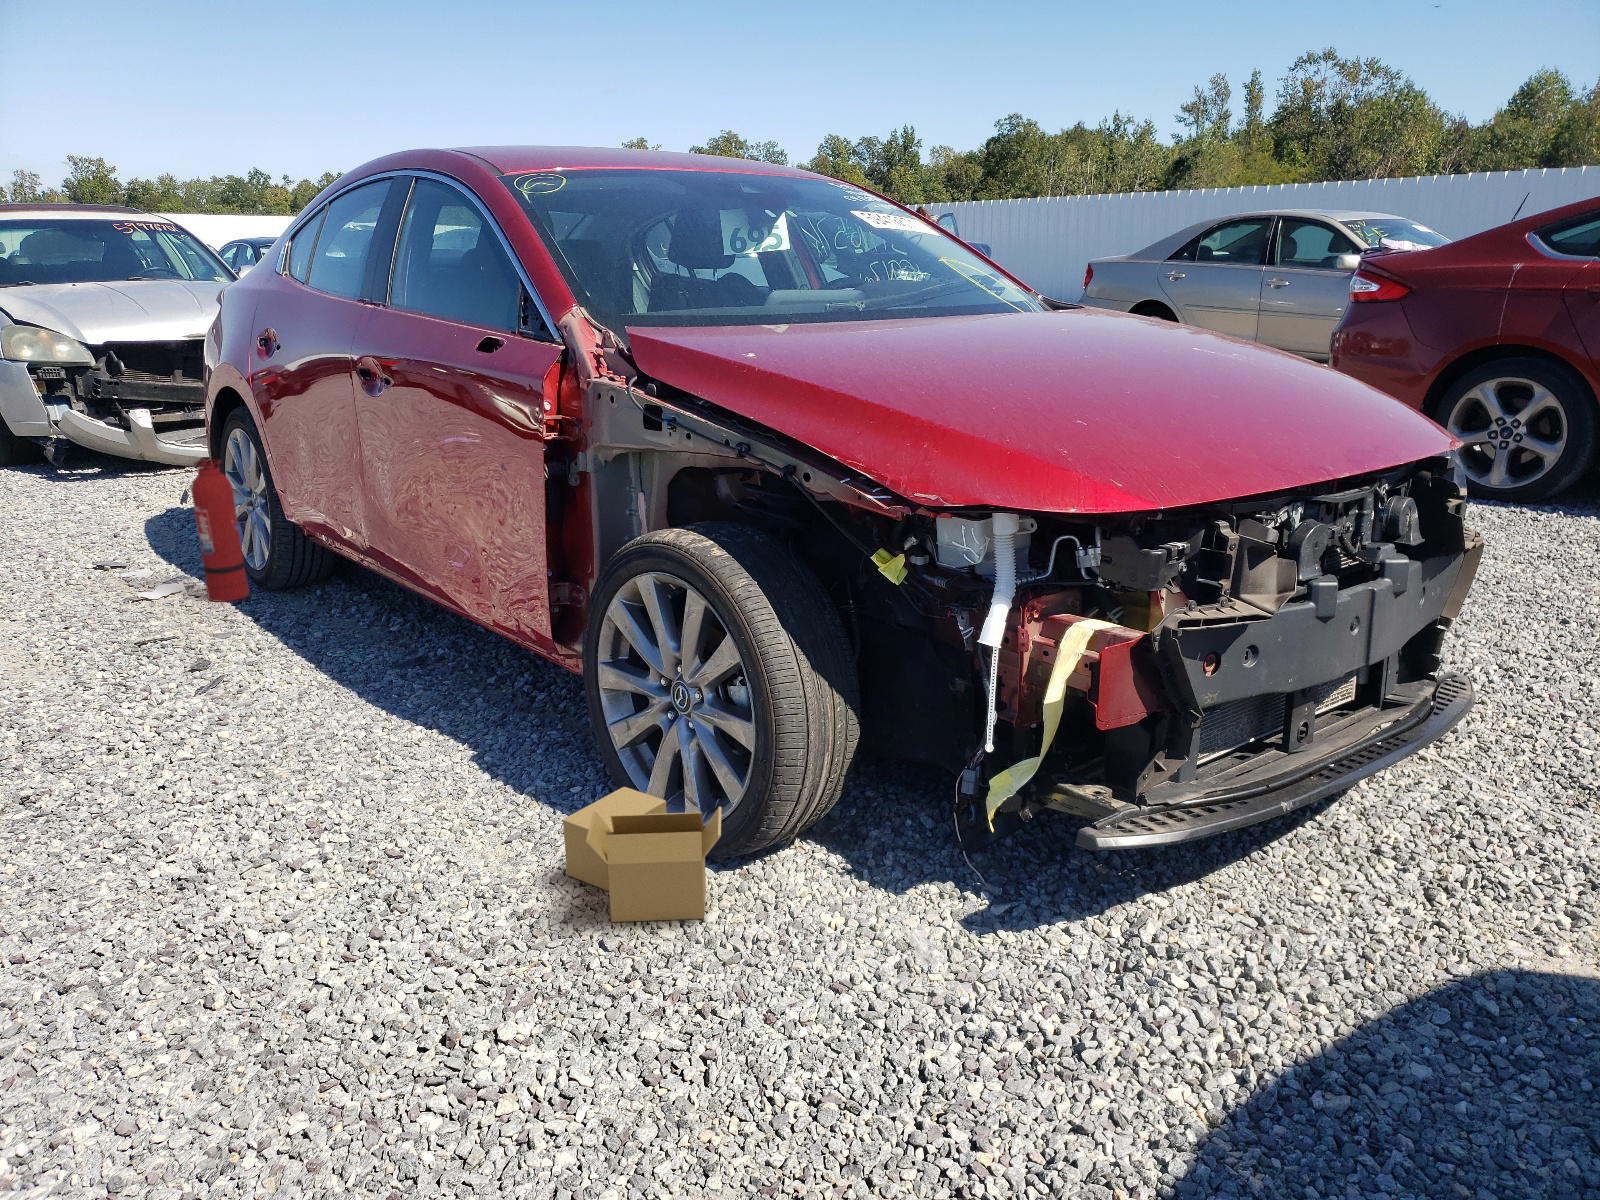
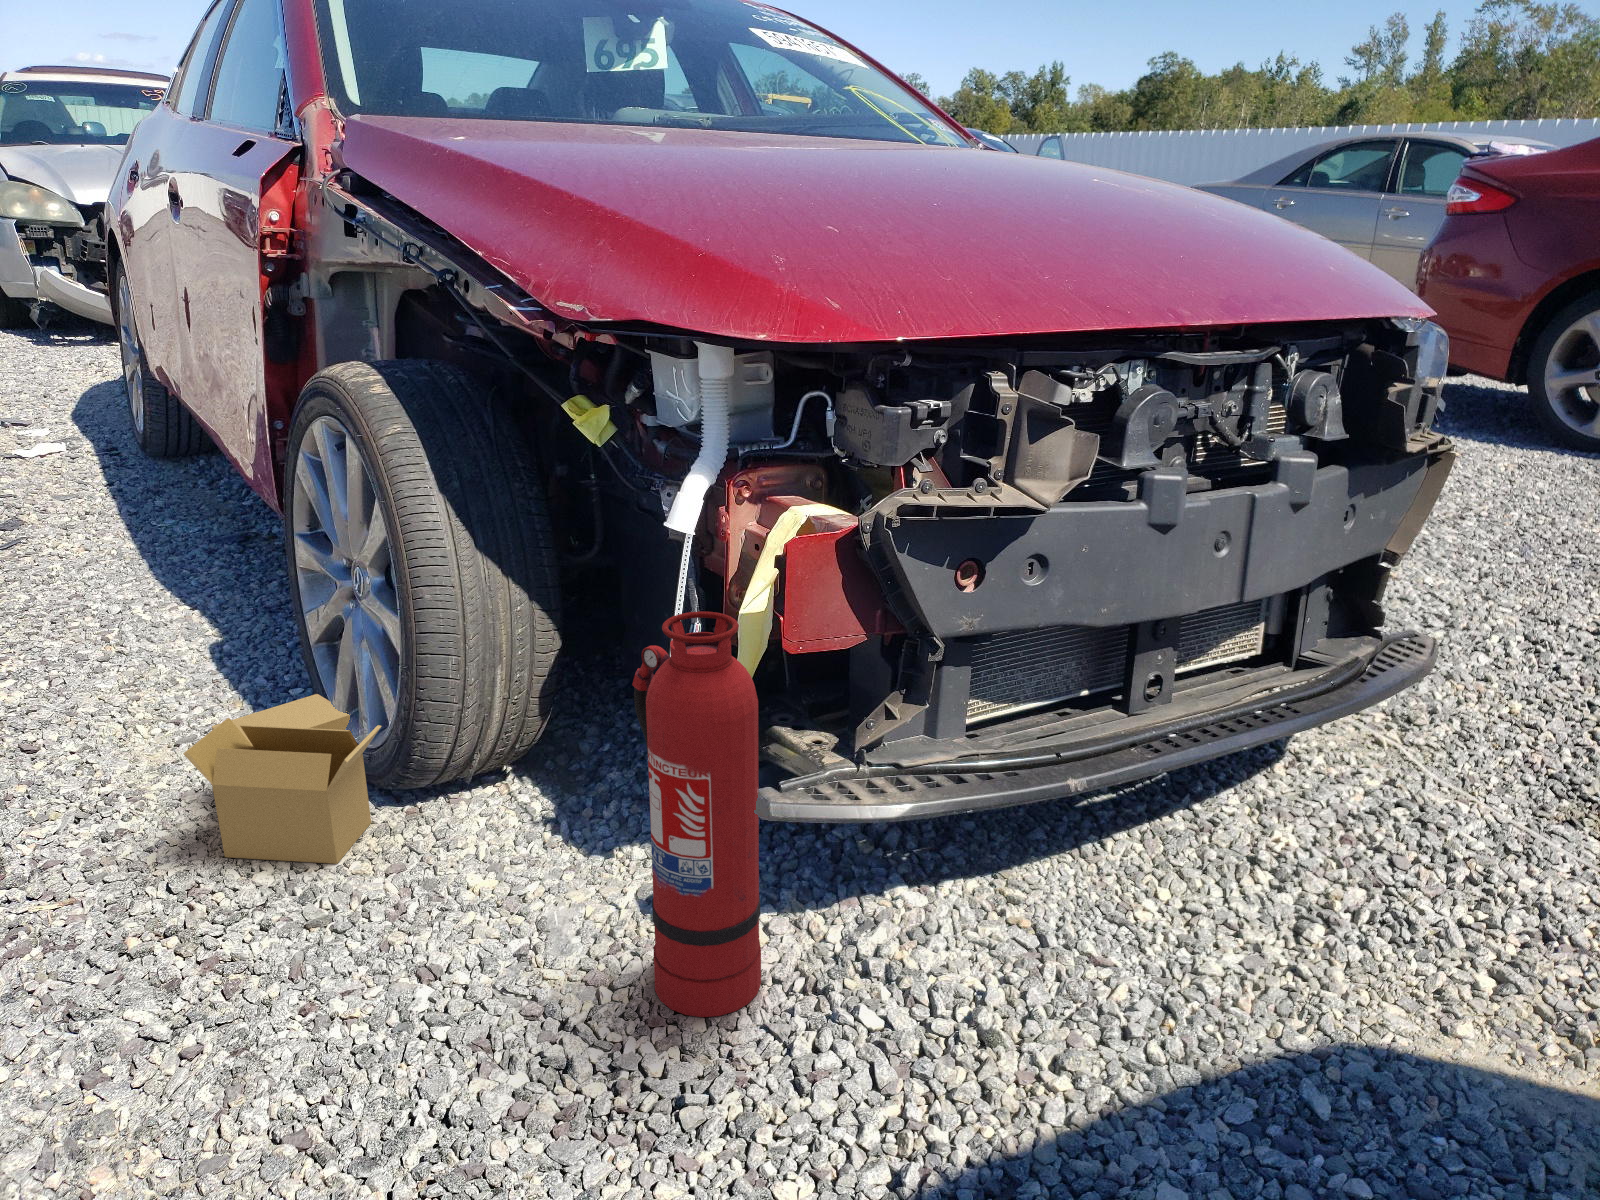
fire extinguisher: present [191,459,249,602] -> present [632,612,761,1017]

